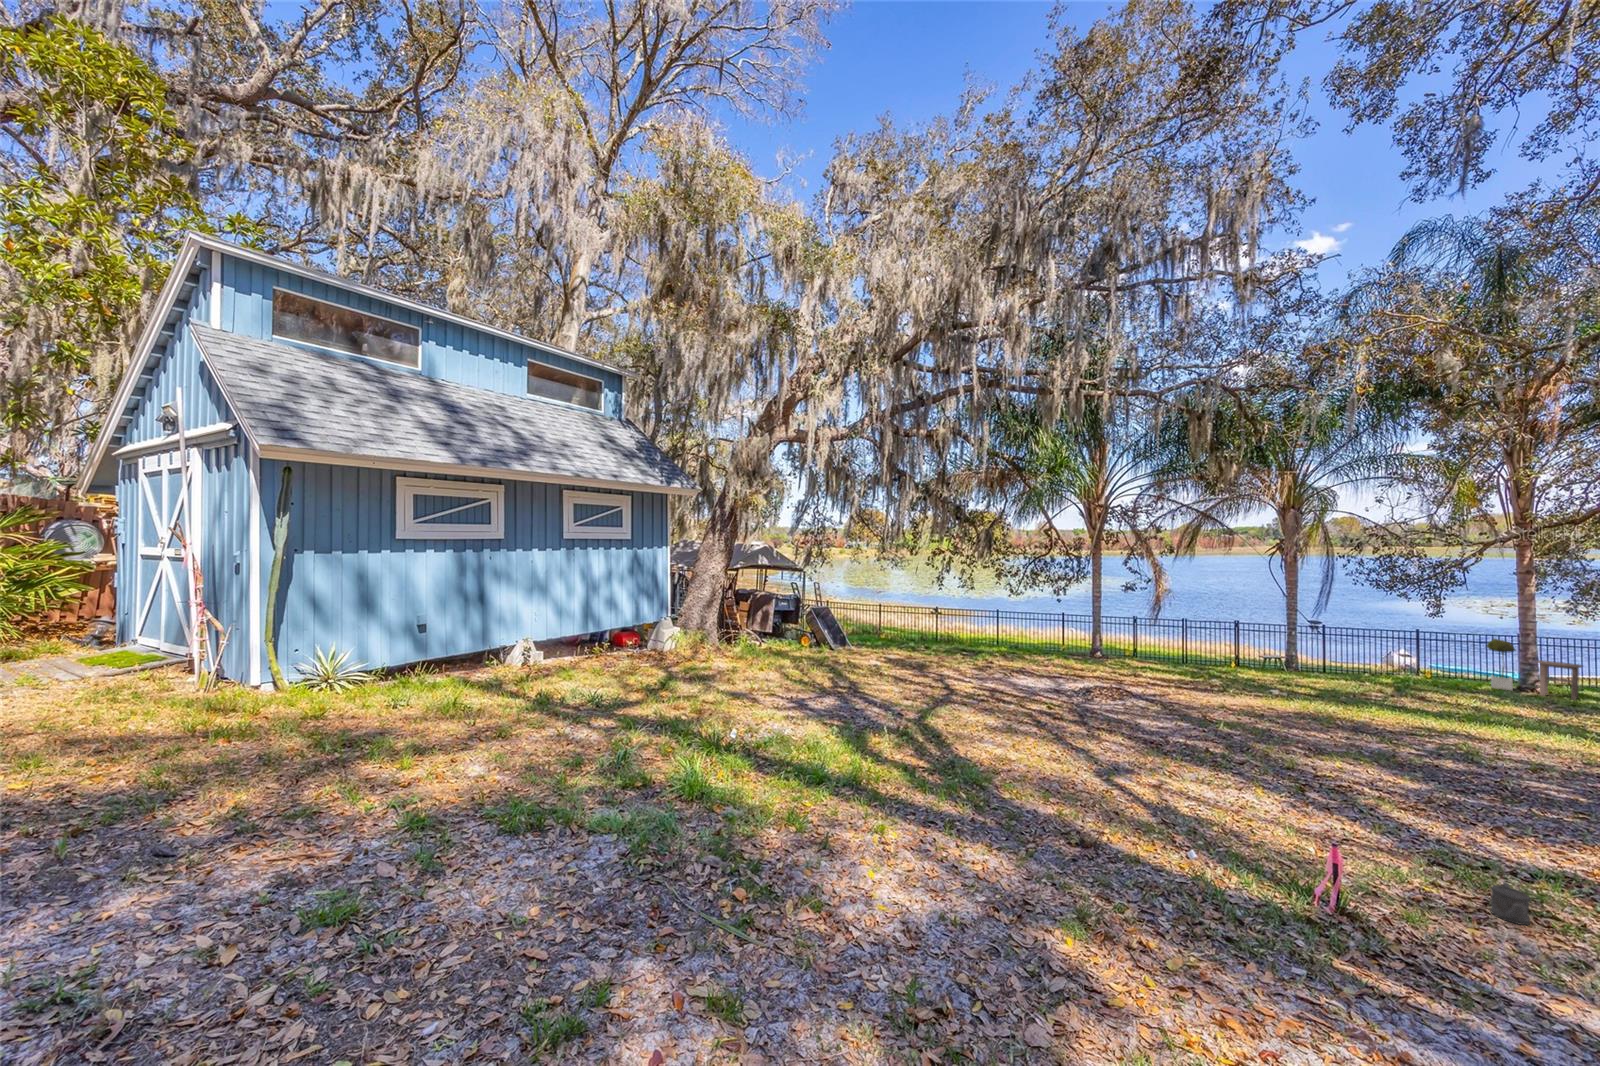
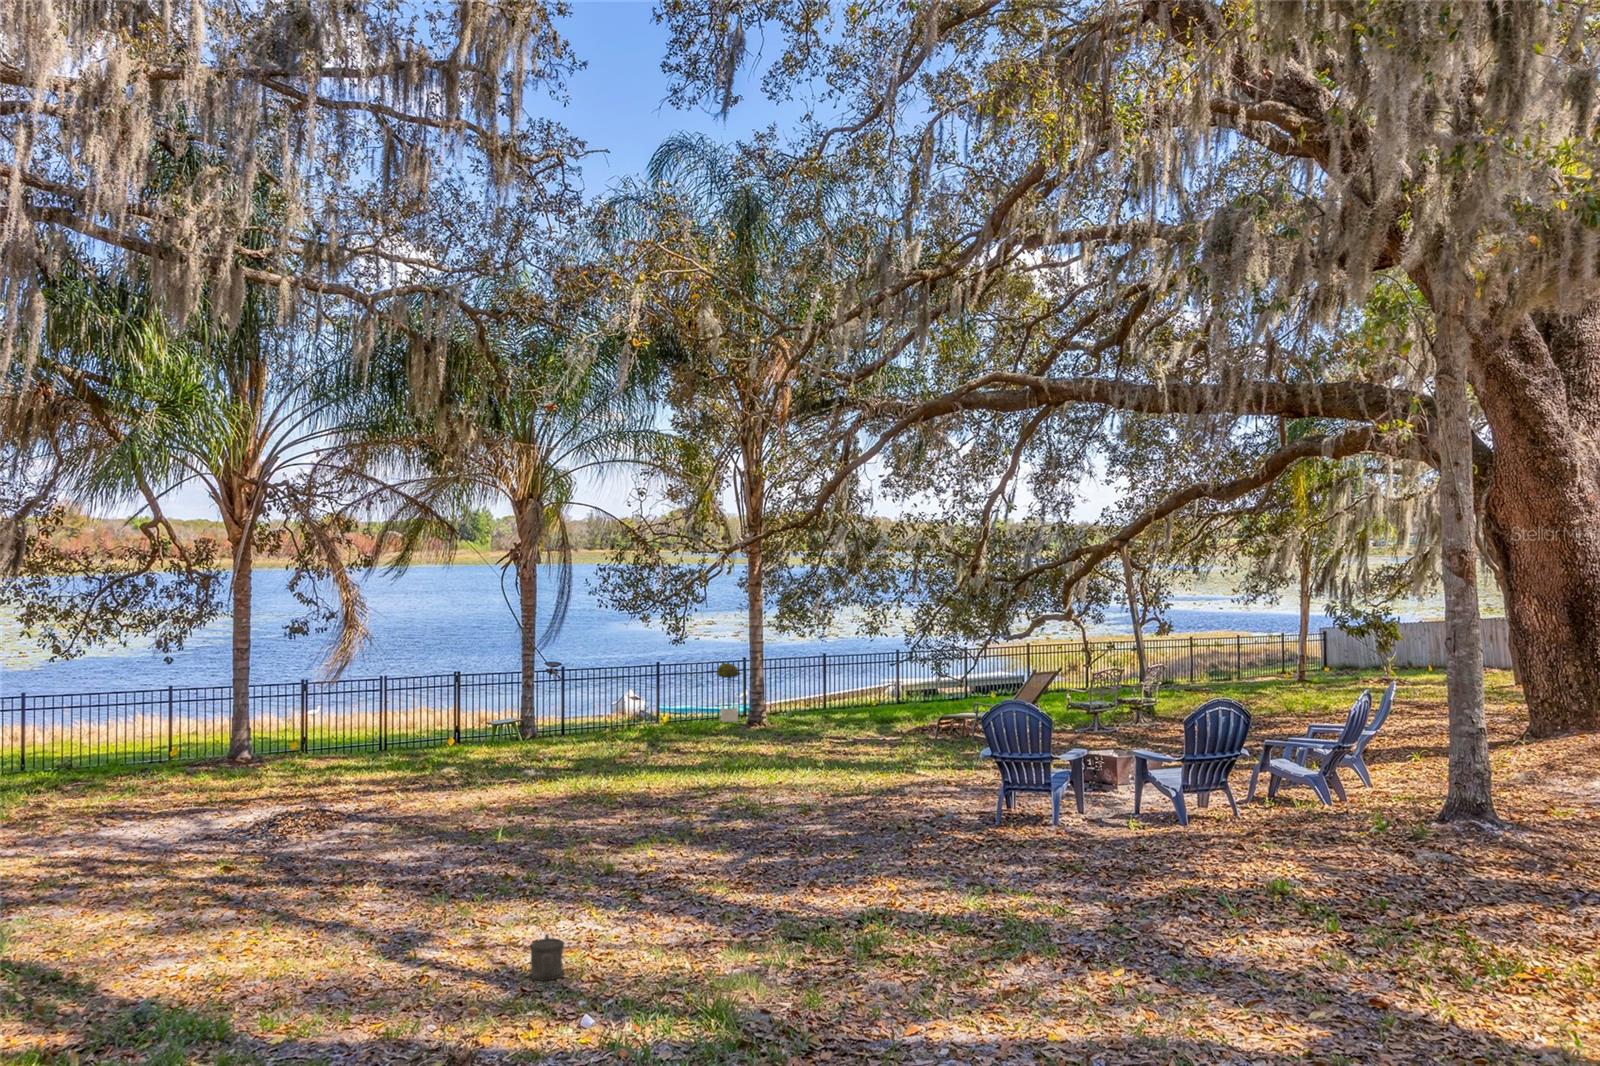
side table: present [1537,660,1582,700] -> none [756,682,789,723]
watering can: present [1490,882,1531,925] -> present [530,934,564,981]

